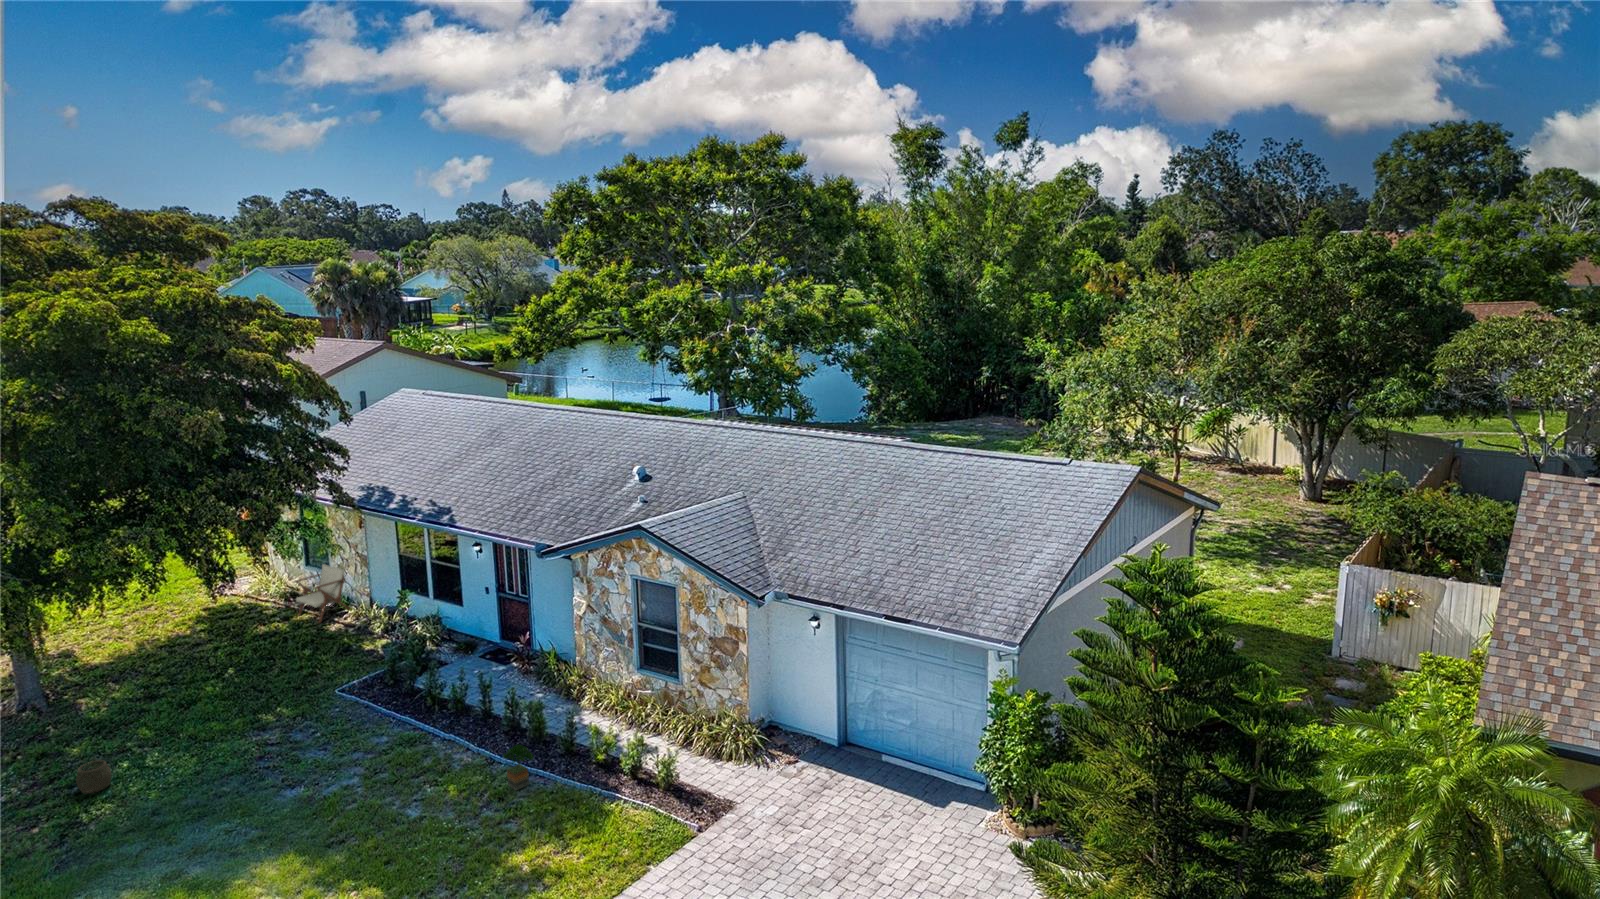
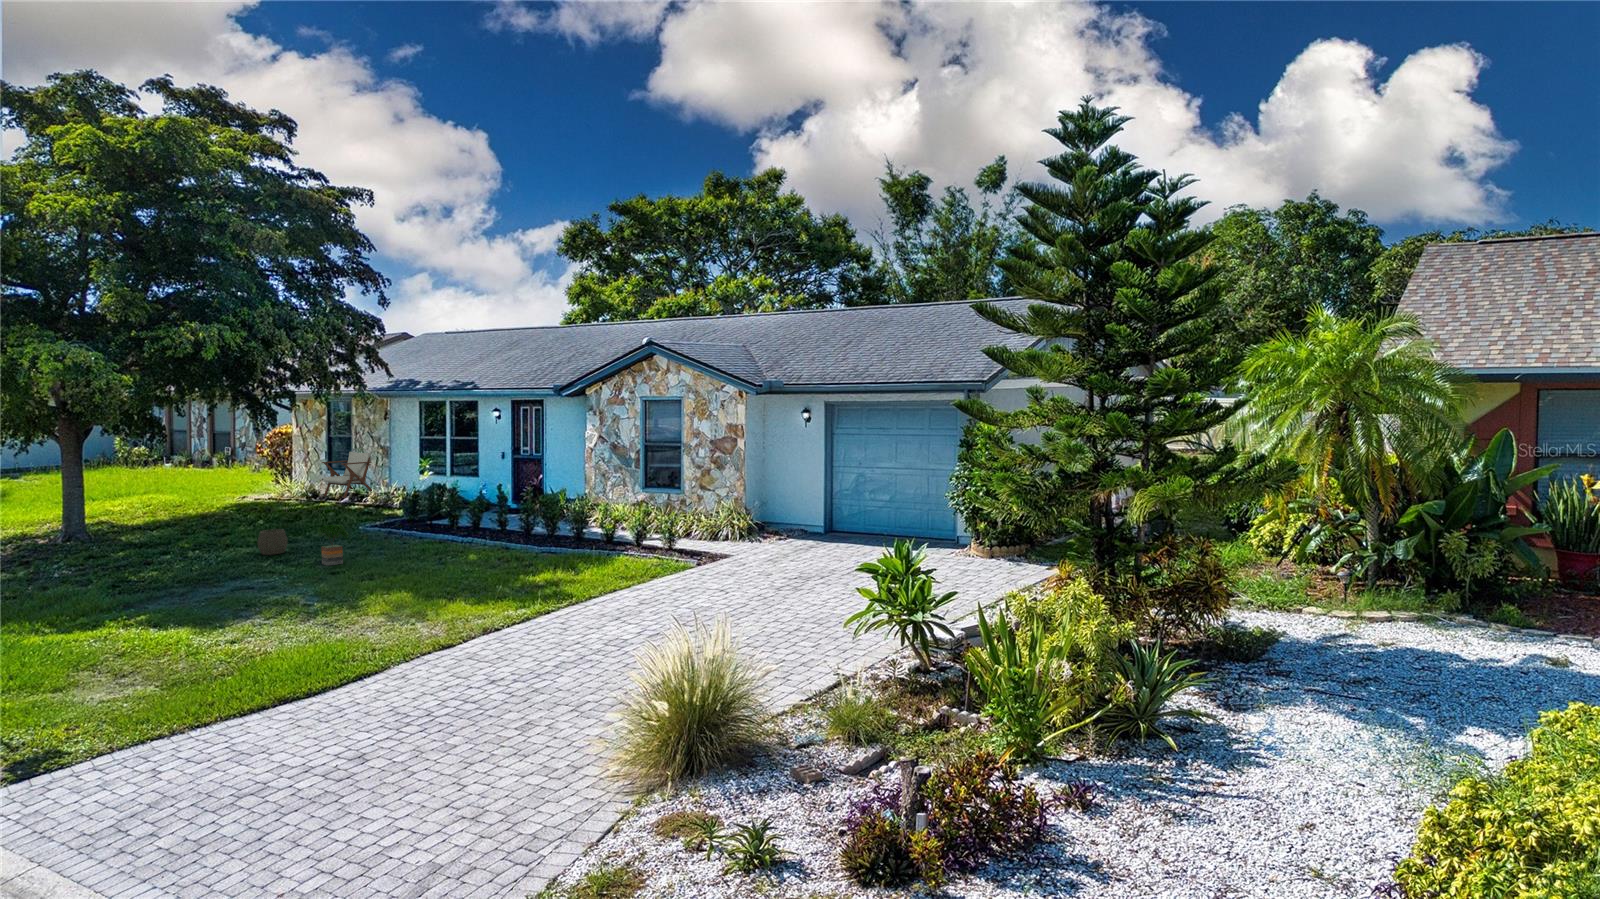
potted tree: present [503,745,533,790] -> present [318,525,349,566]
woven basket: present [76,760,111,793] -> present [258,529,288,555]

